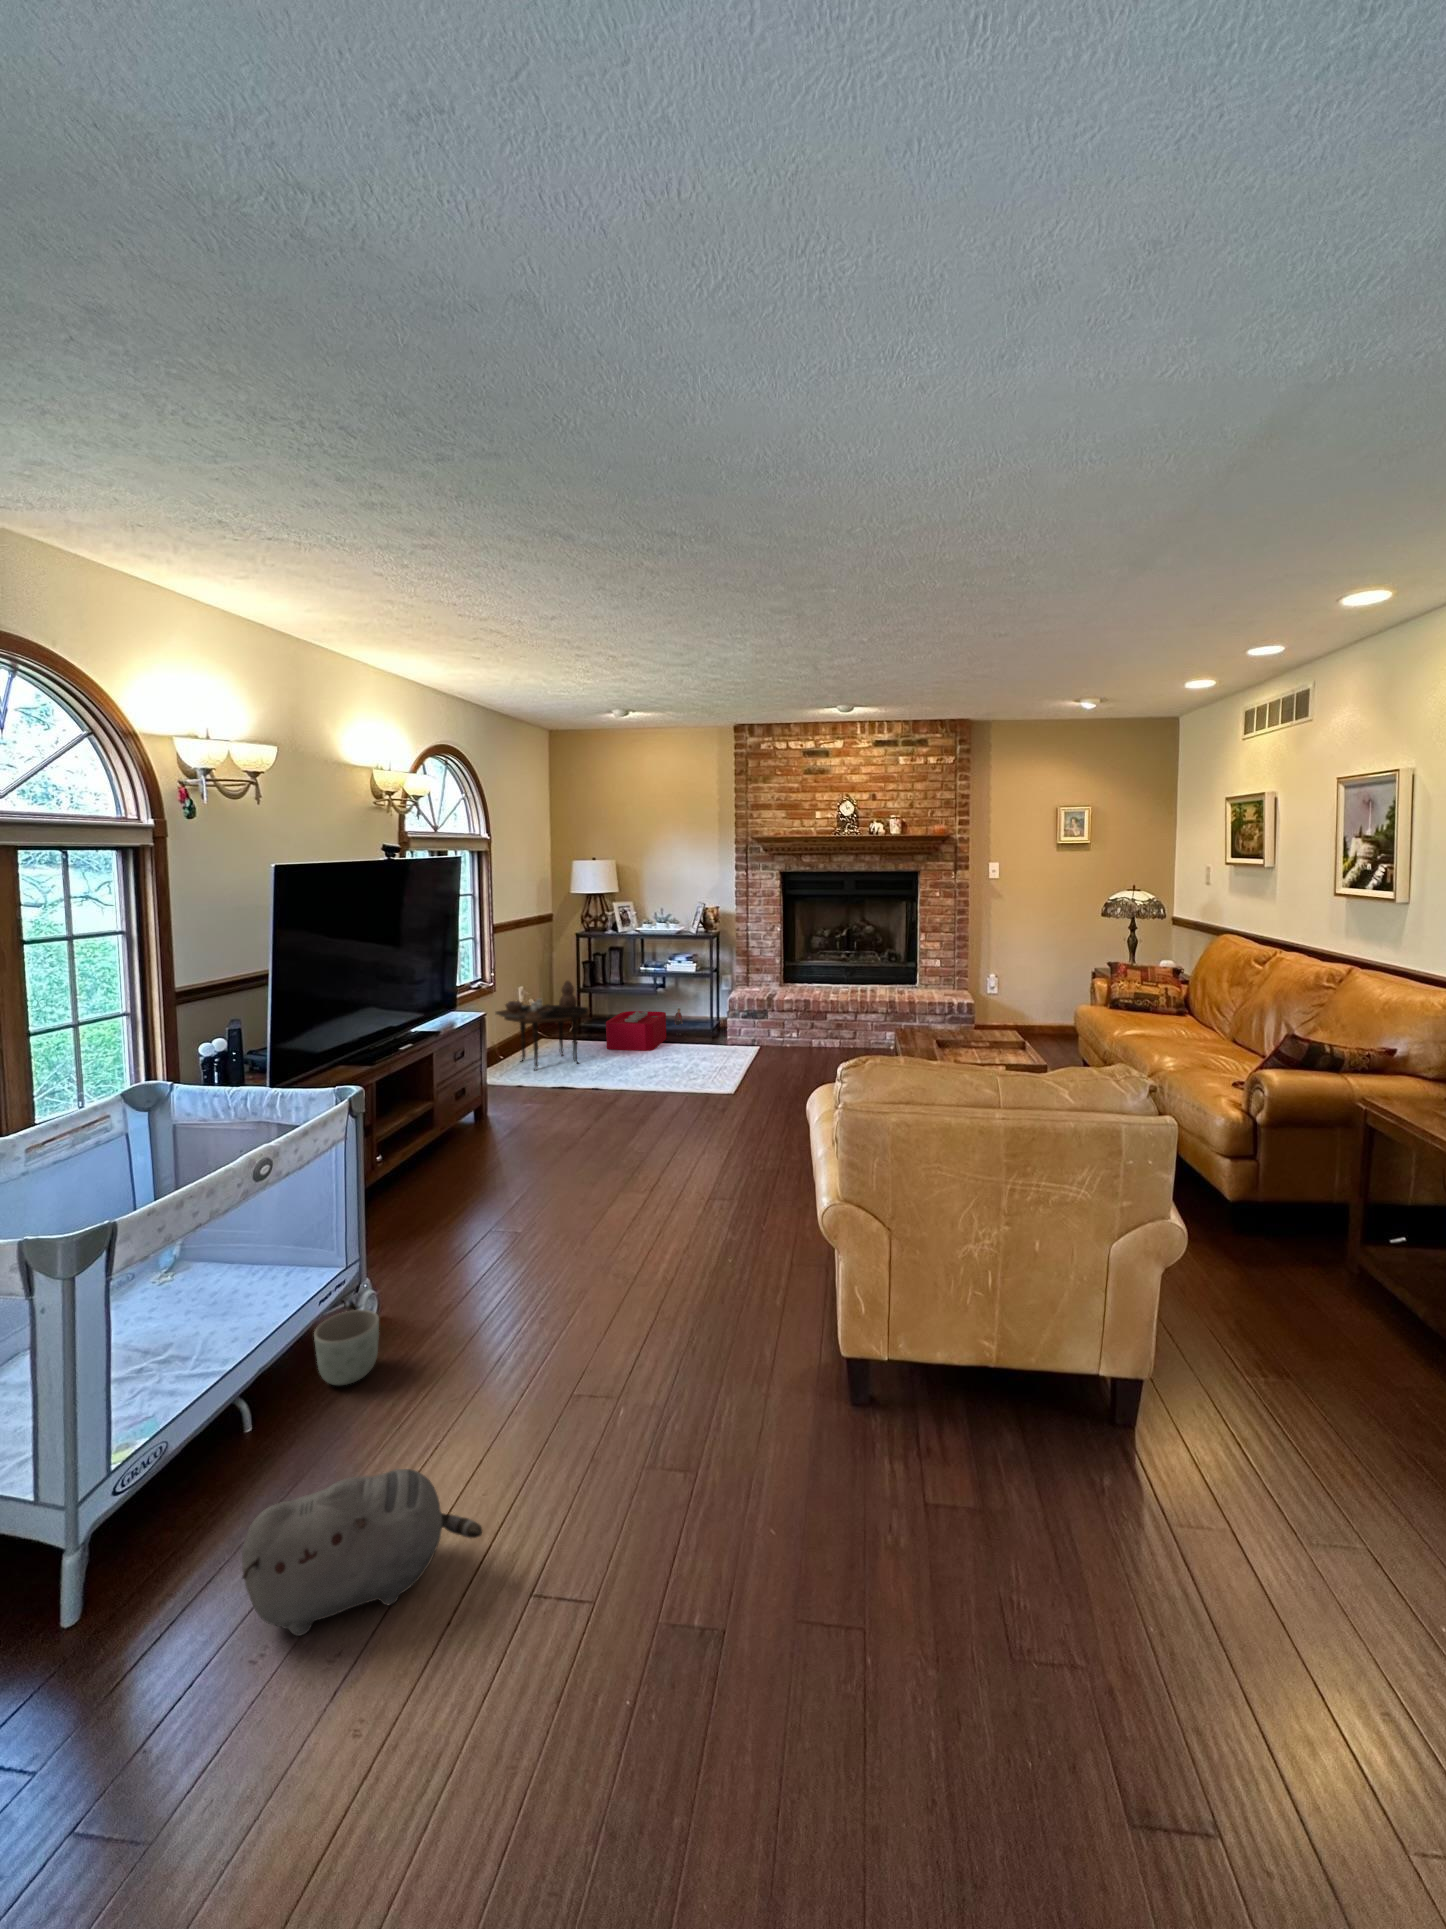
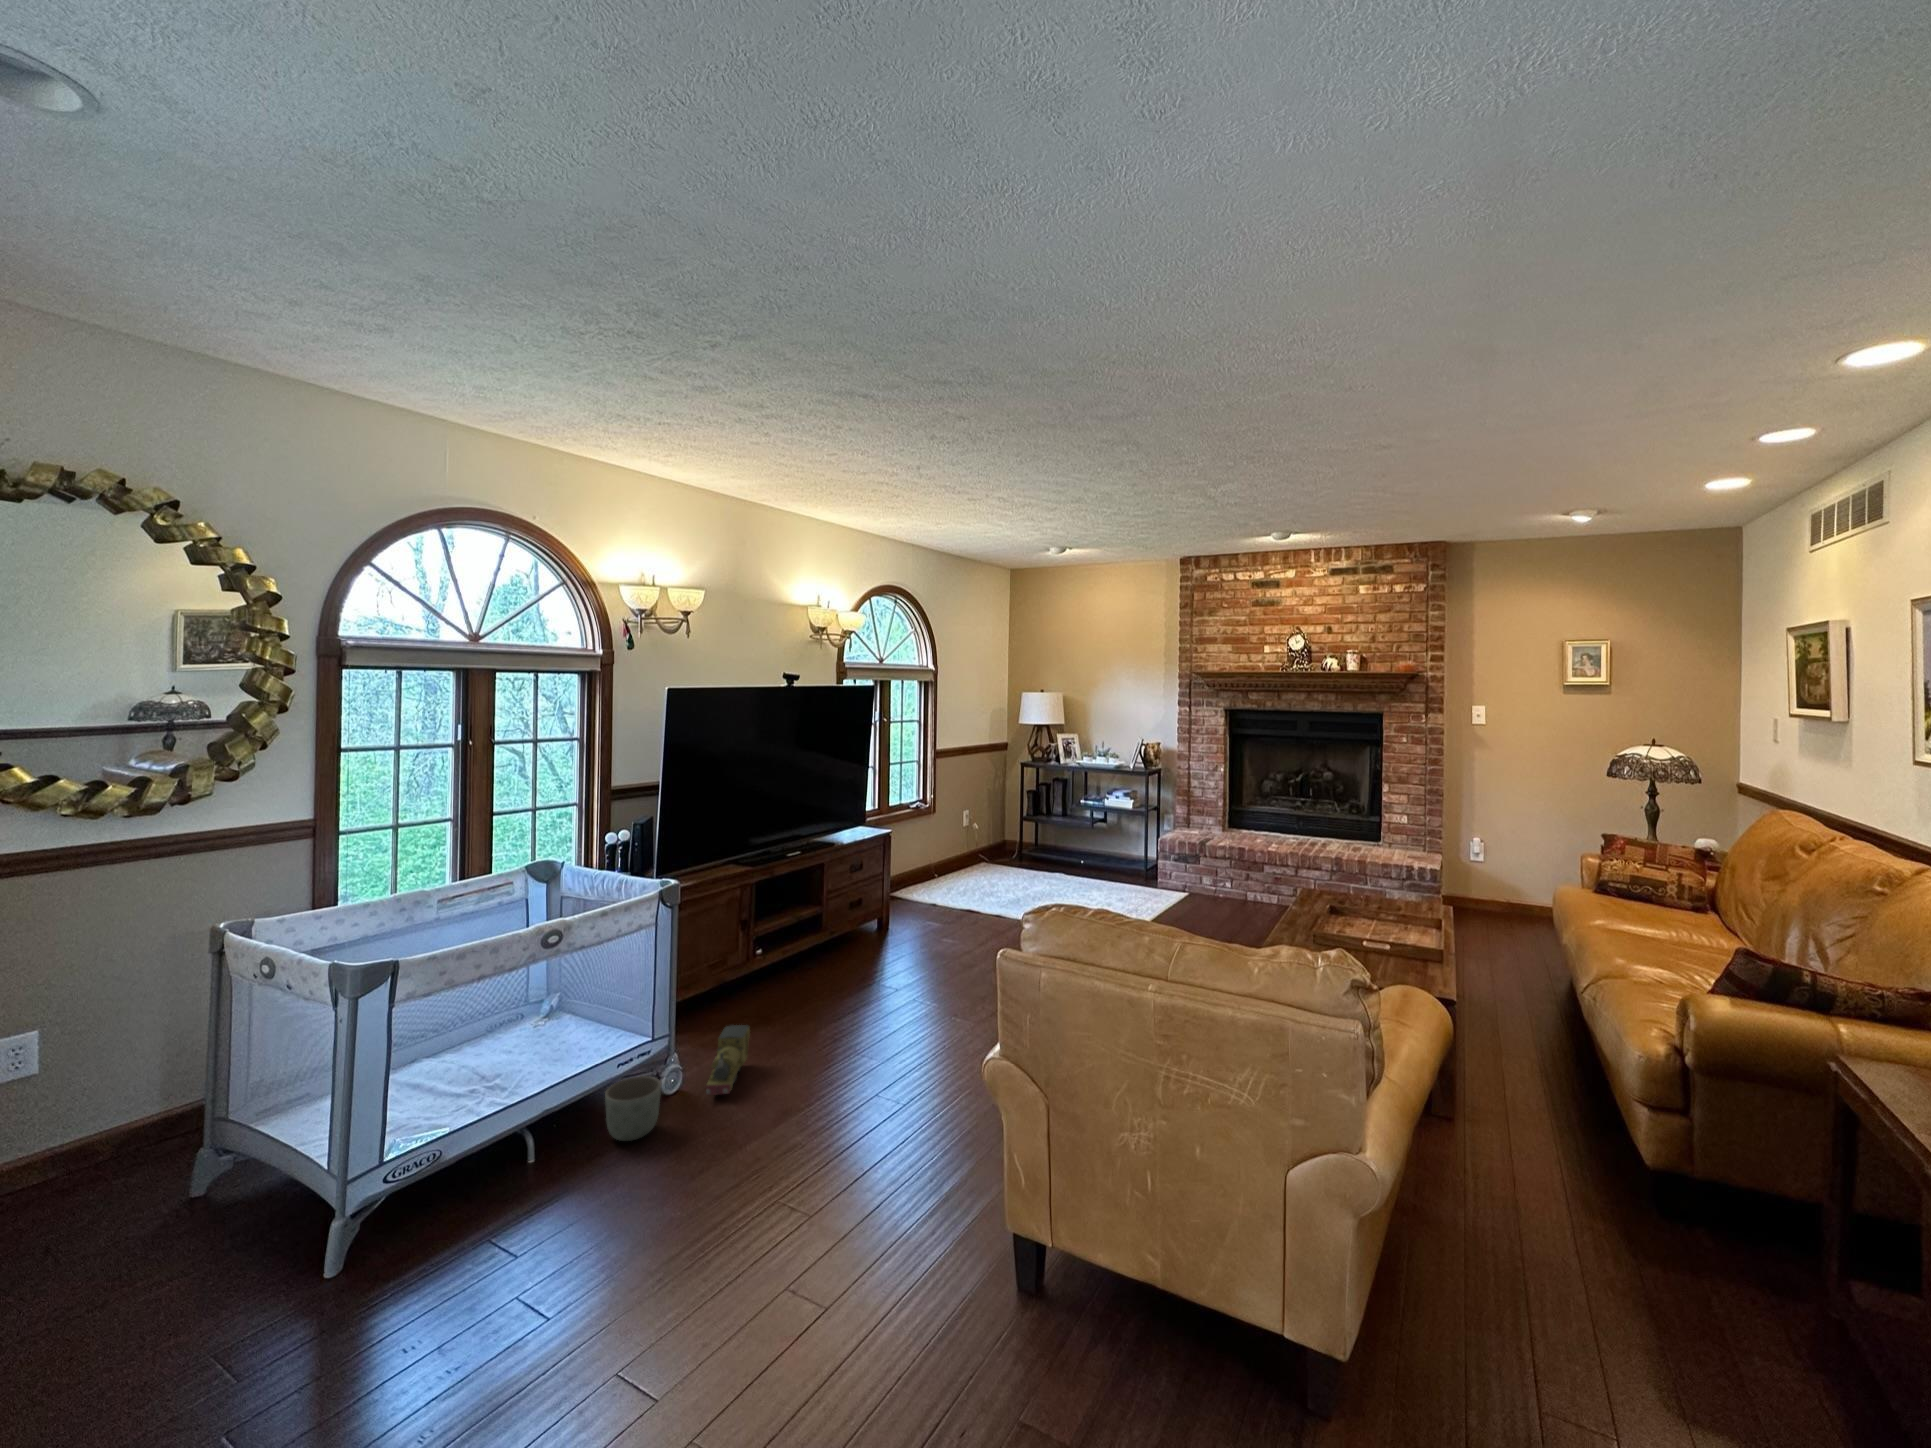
side table: present [496,981,590,1070] -> none [933,805,1022,889]
storage bin: present [606,1009,682,1050] -> none [1041,841,1122,882]
toy train: none [401,1238,438,1318] -> present [706,1025,750,1095]
plush toy: present [242,1469,482,1636] -> none [408,1216,605,1343]

